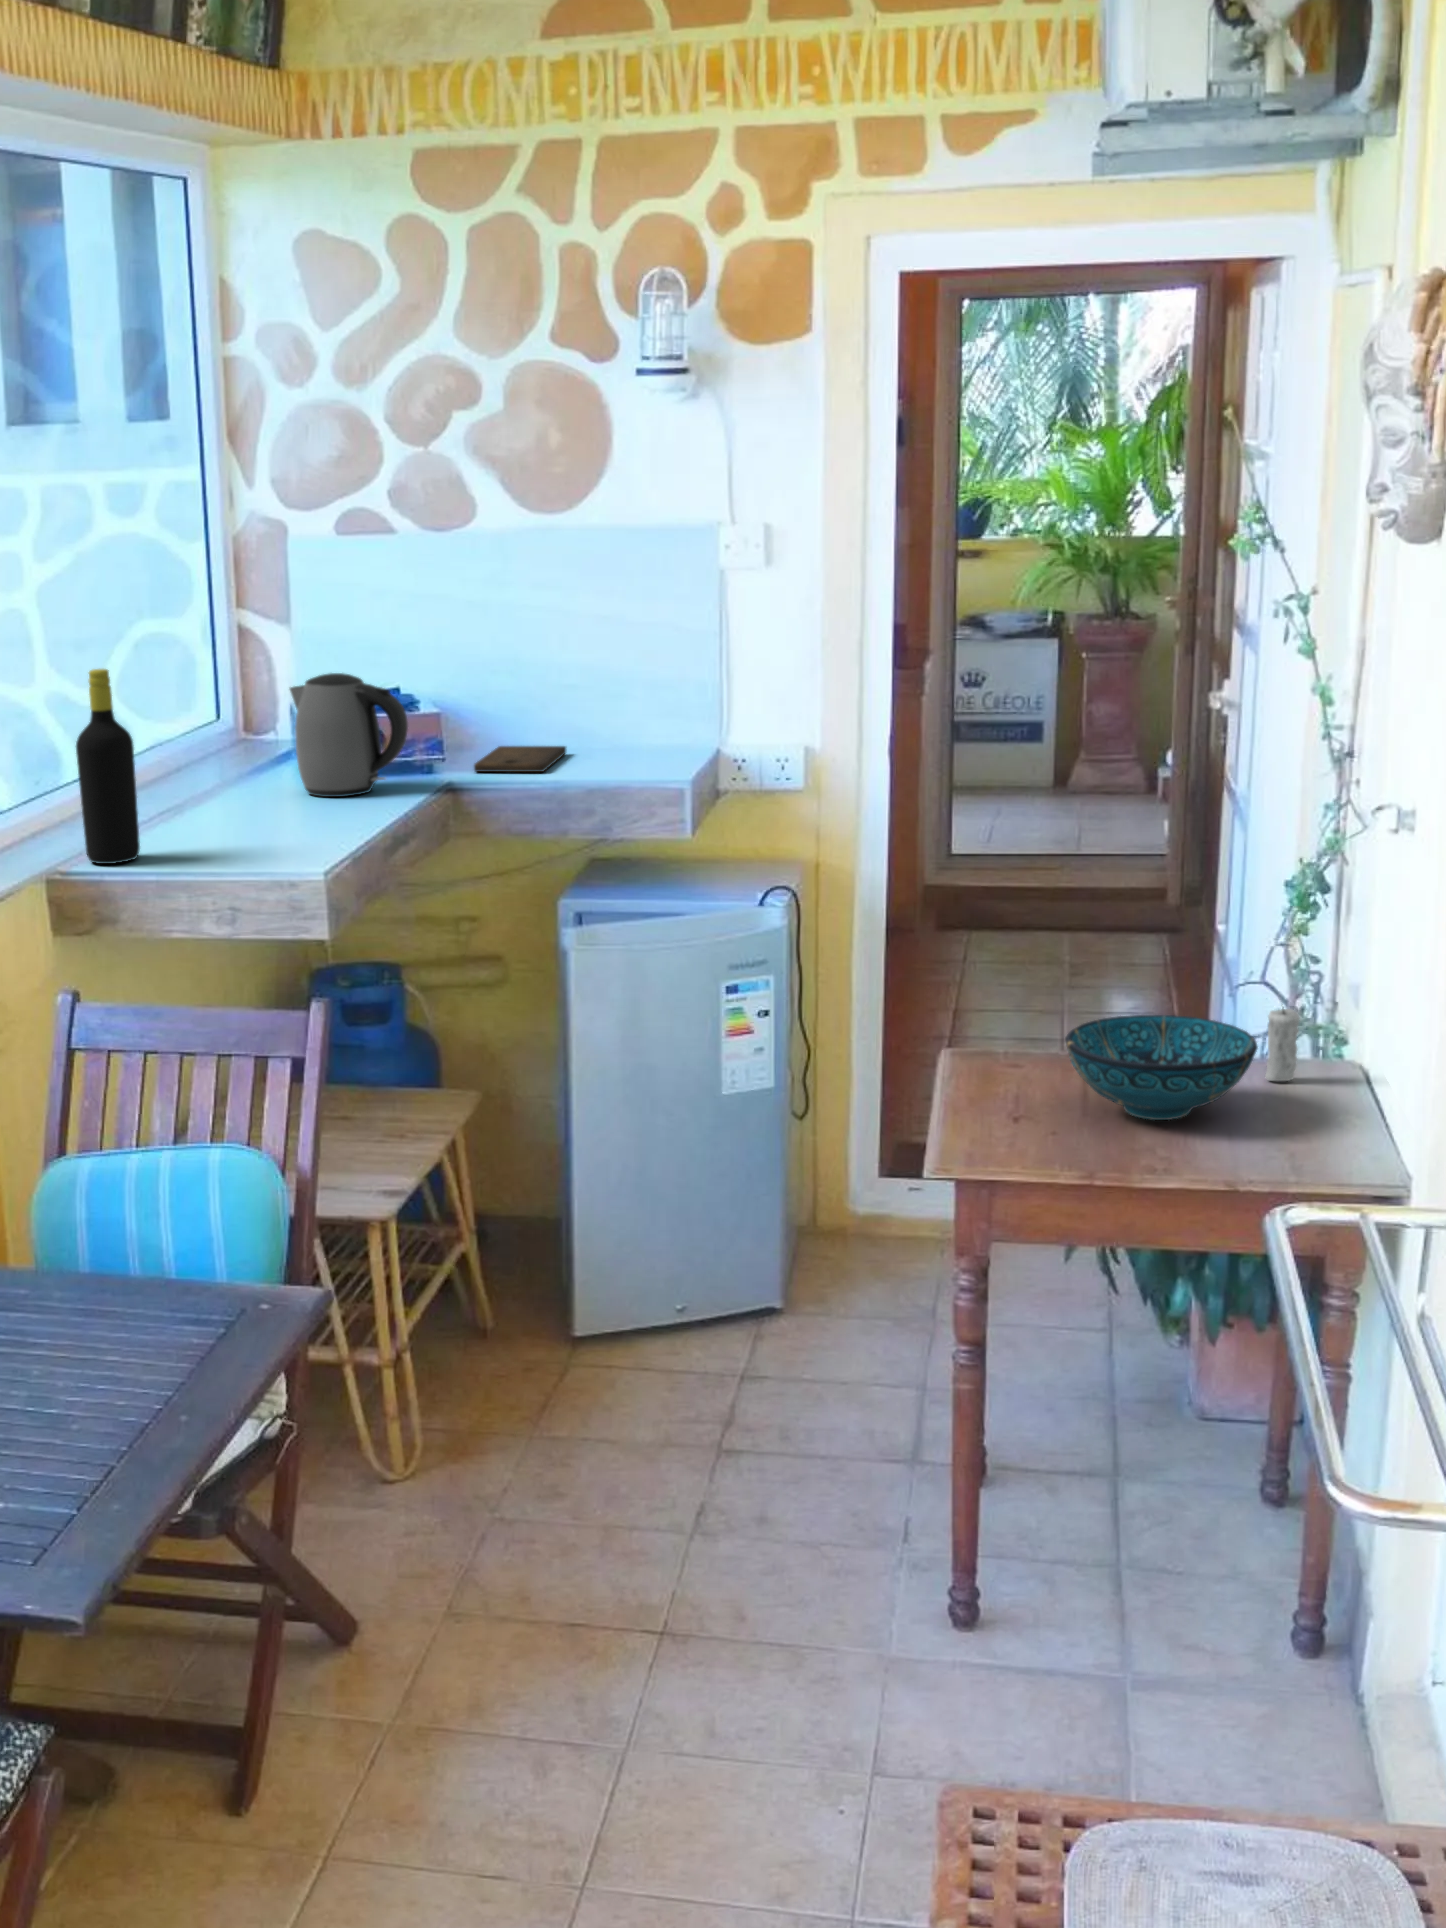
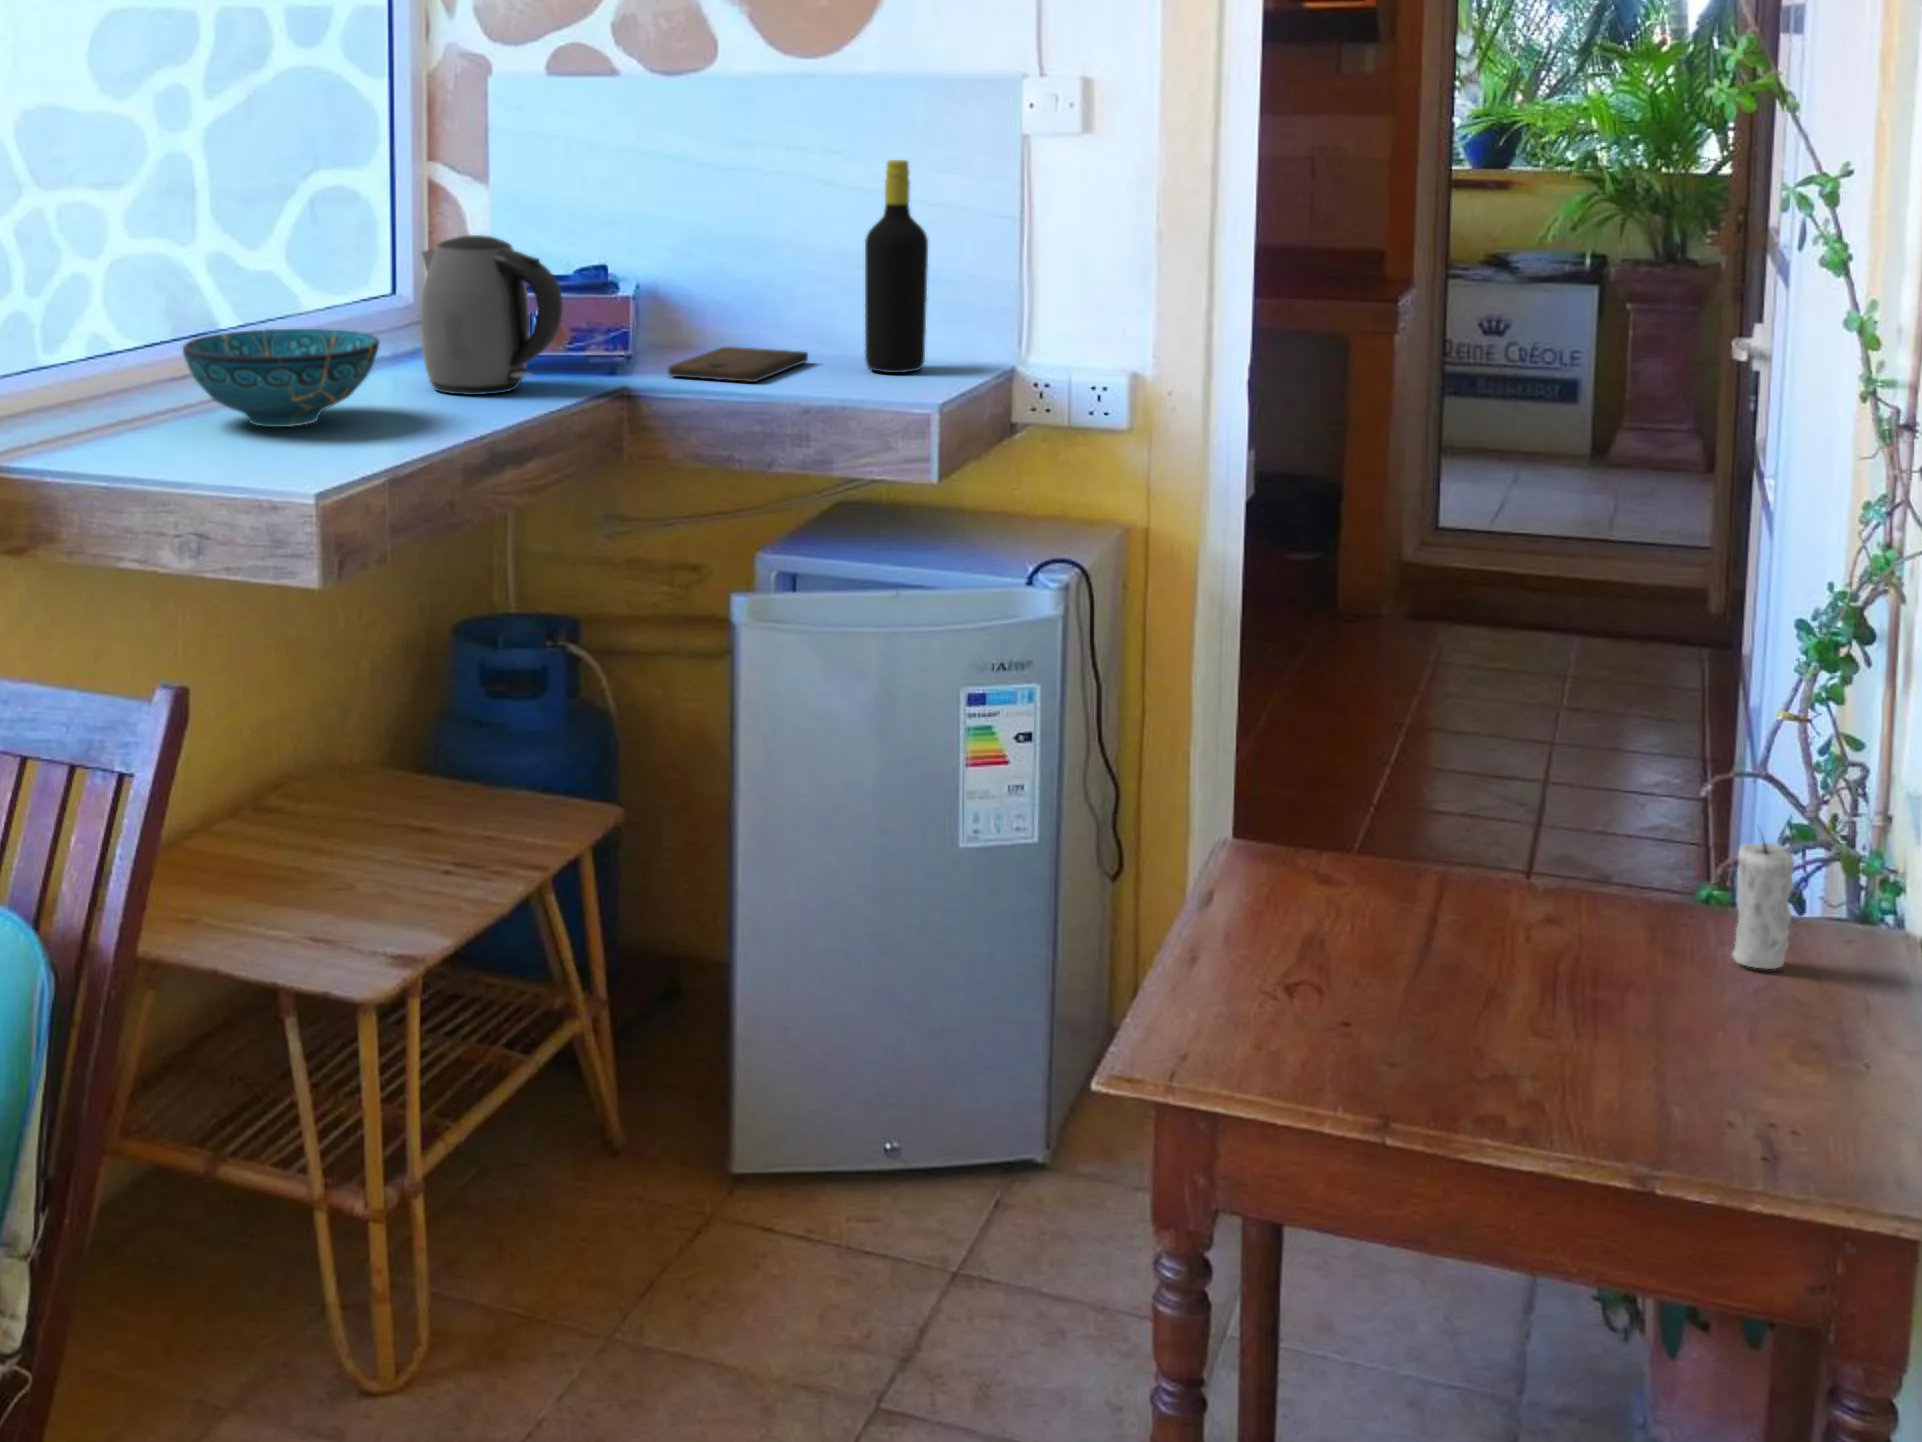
bottle: present [76,669,140,864] -> present [865,160,928,373]
decorative bowl: present [1065,1015,1258,1120] -> present [183,329,380,427]

